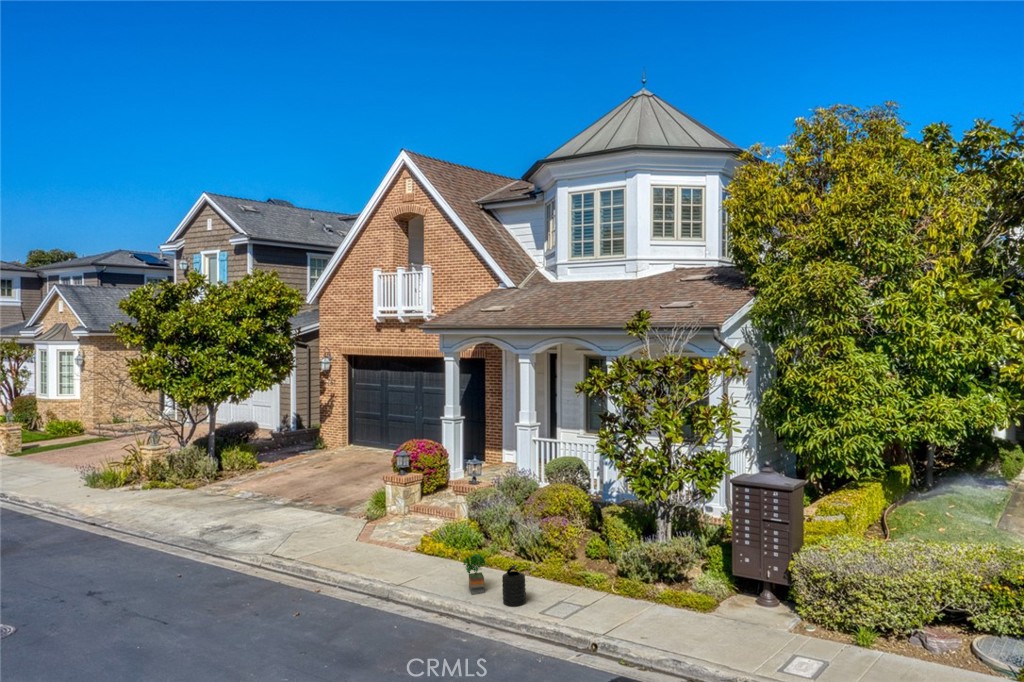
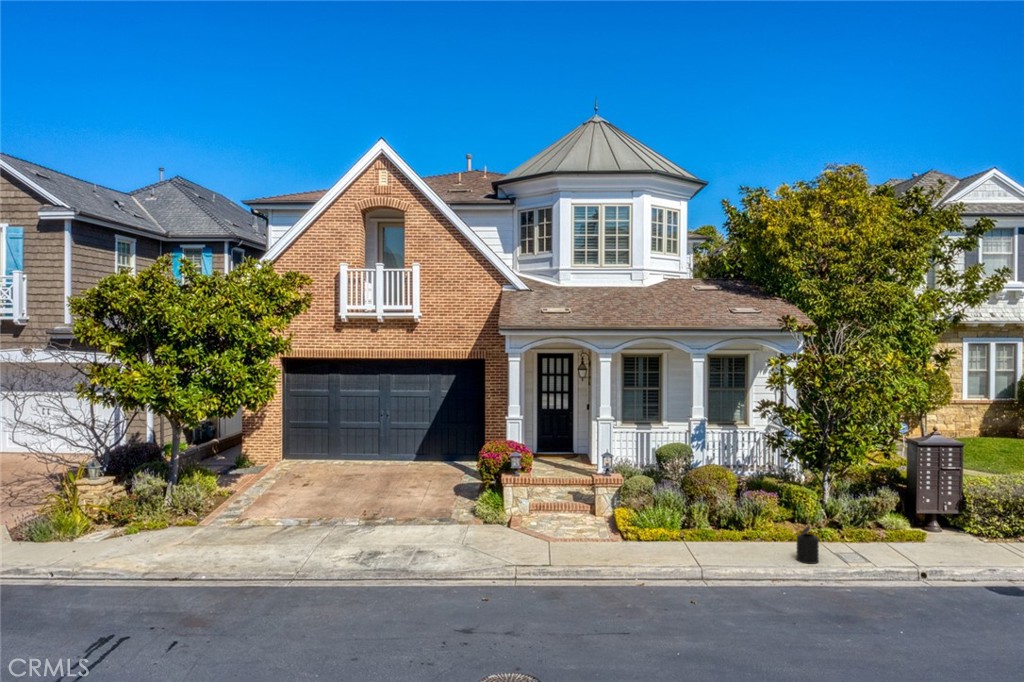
potted tree: present [463,554,489,594] -> none [754,525,777,562]

